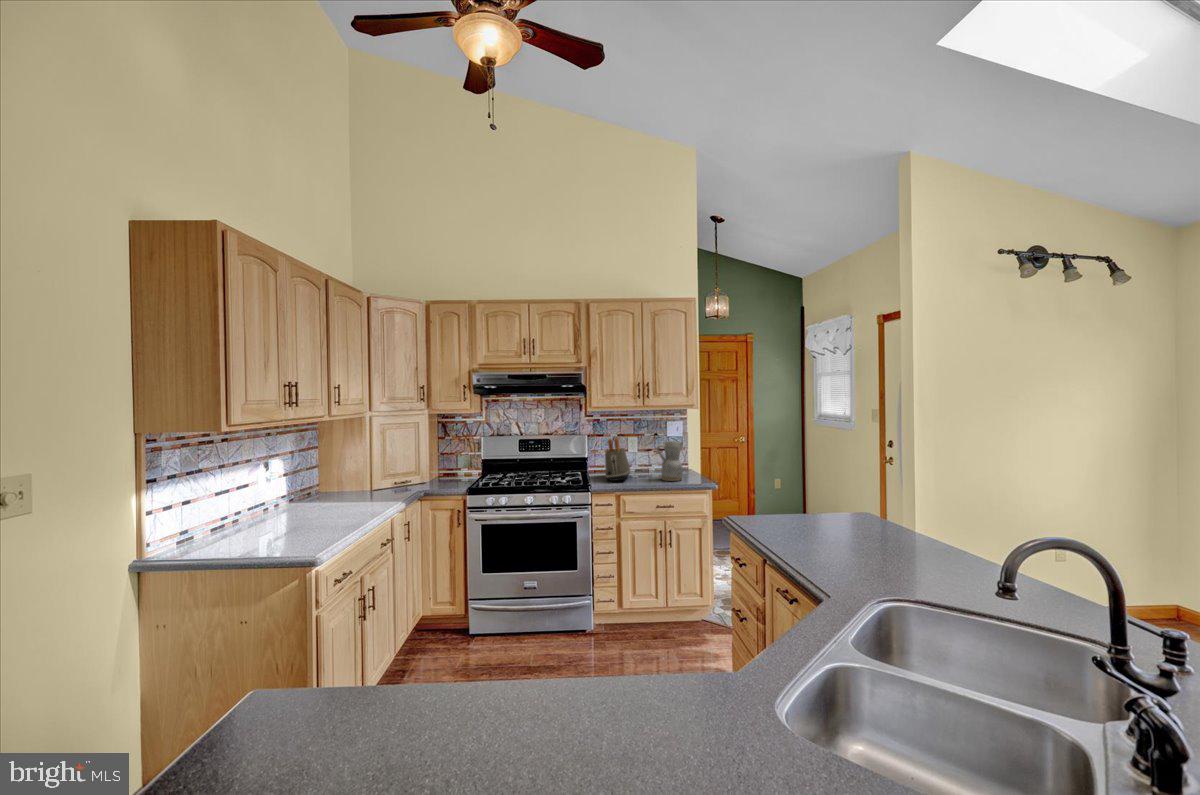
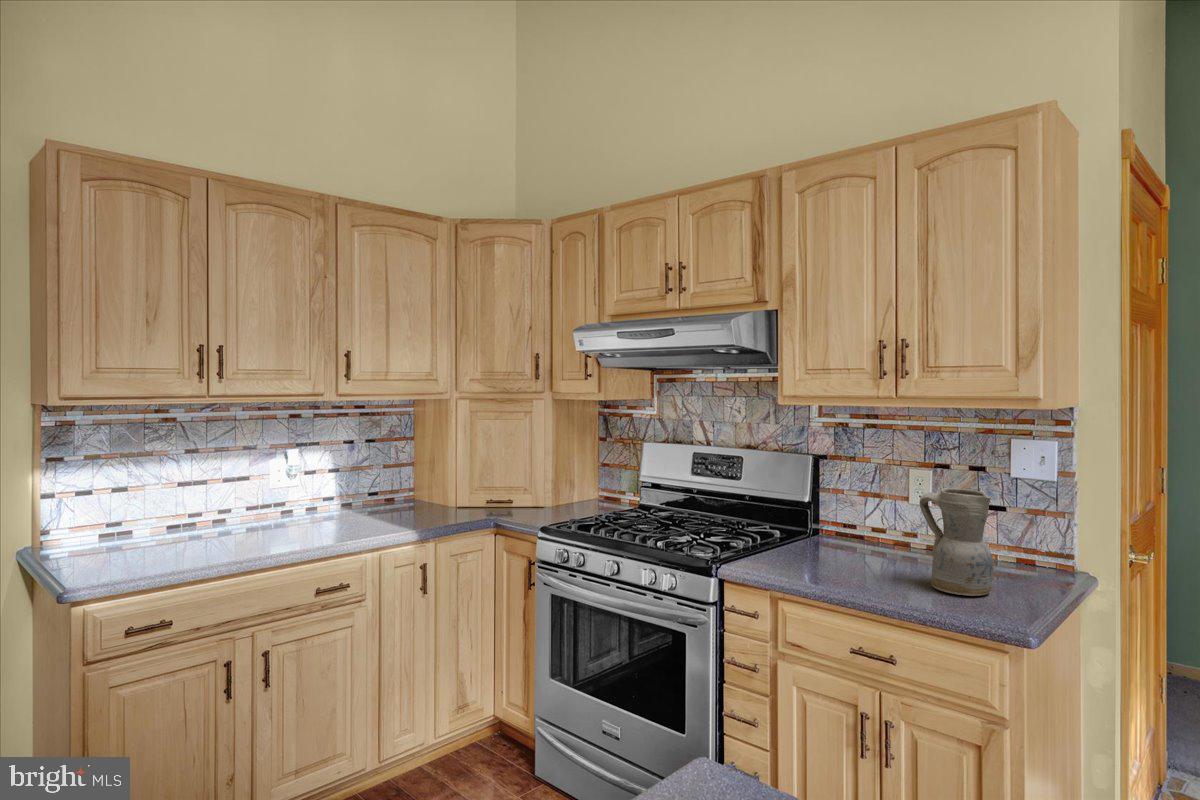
toaster: present [605,438,631,481] -> none [797,466,887,567]

